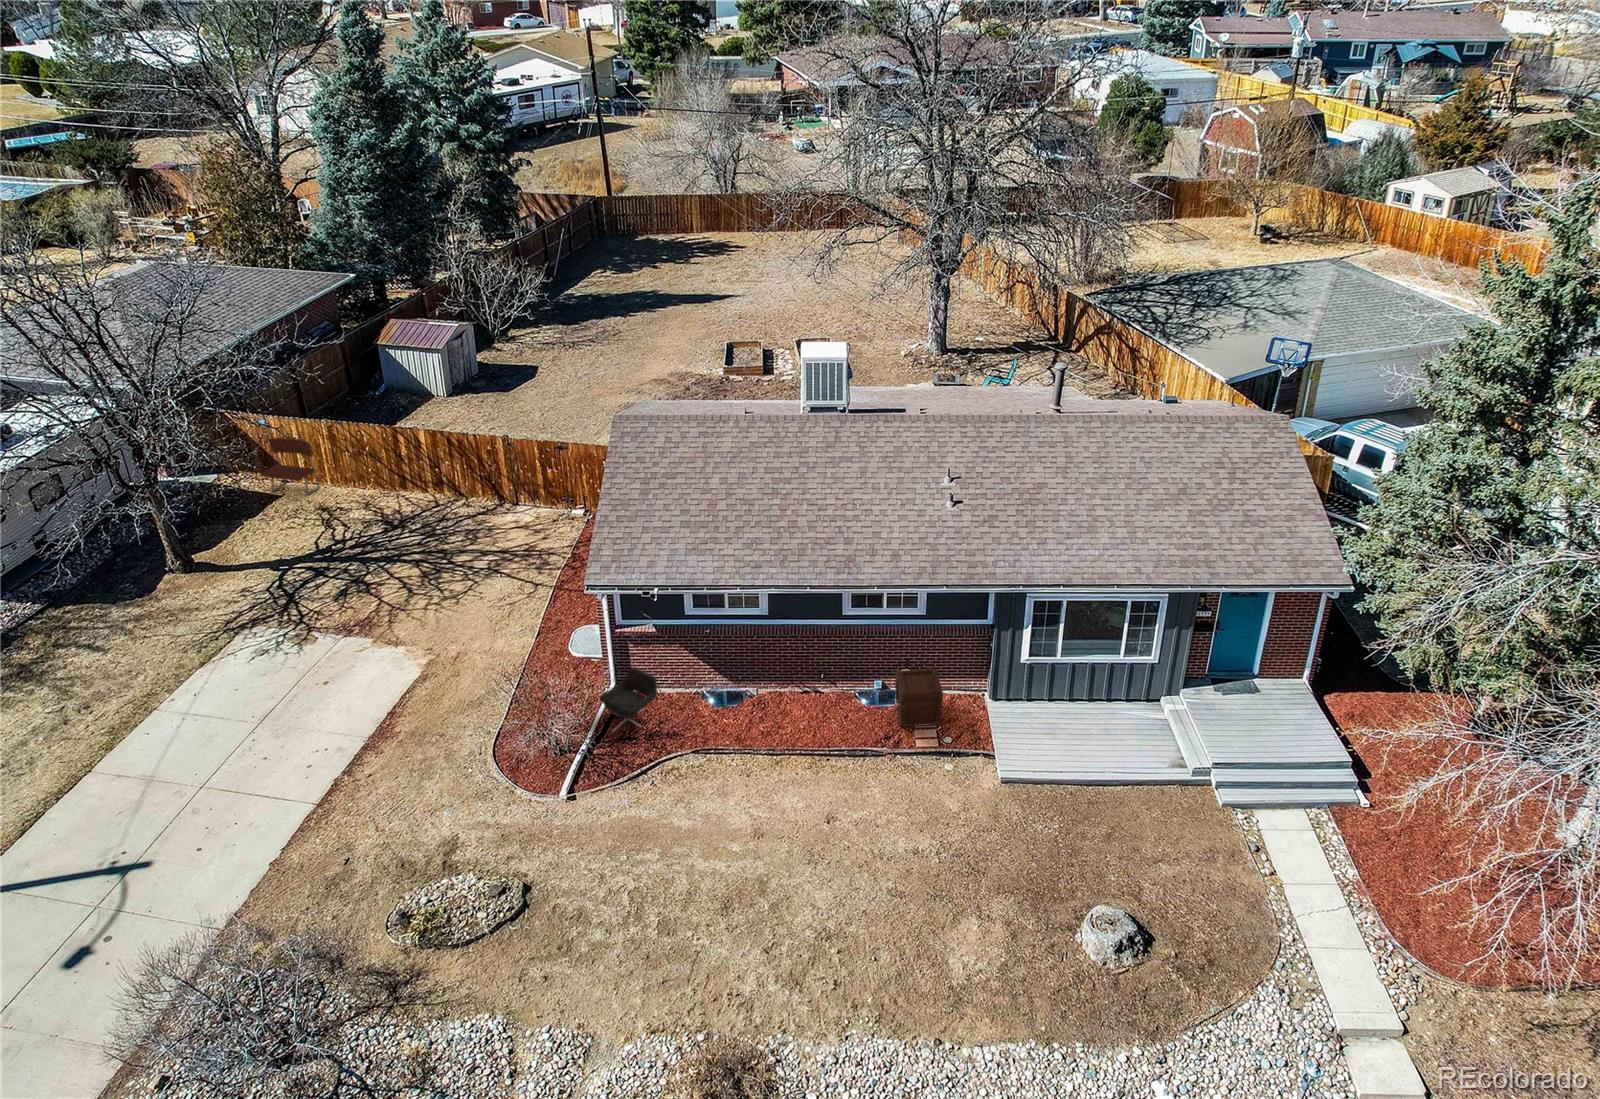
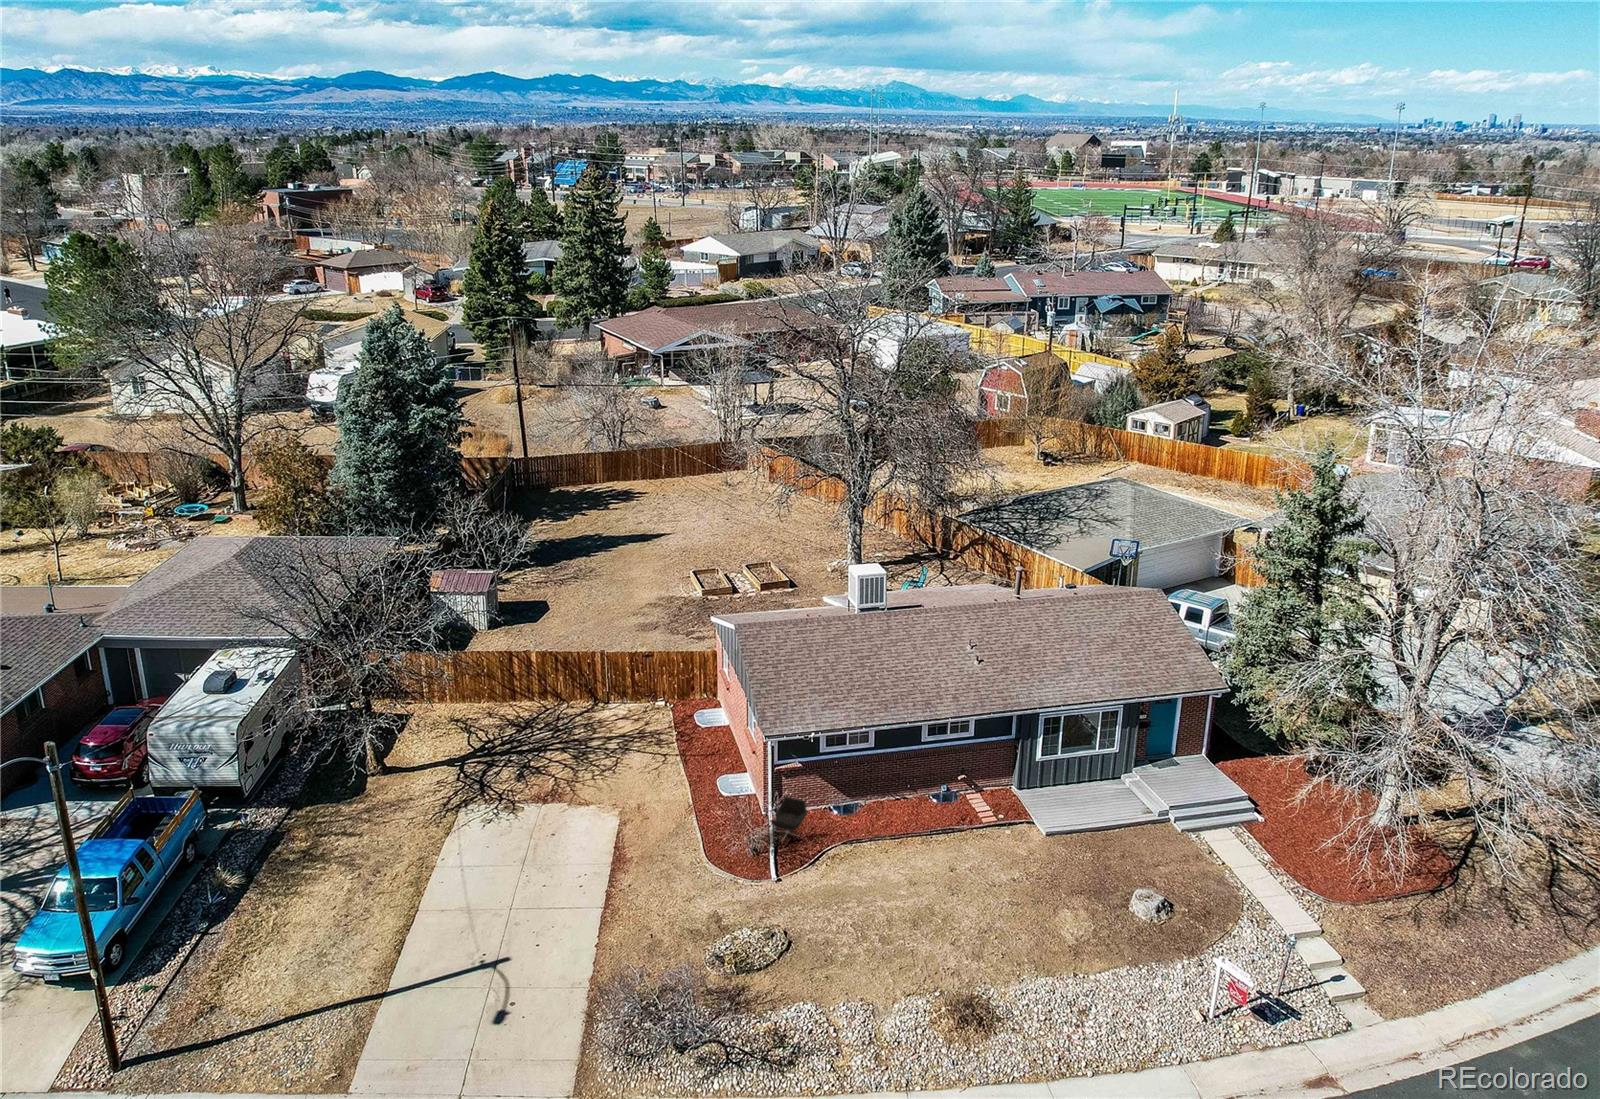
bench: present [261,437,320,496] -> none [392,669,437,714]
wooden crate: present [895,668,943,727] -> none [957,773,995,814]

